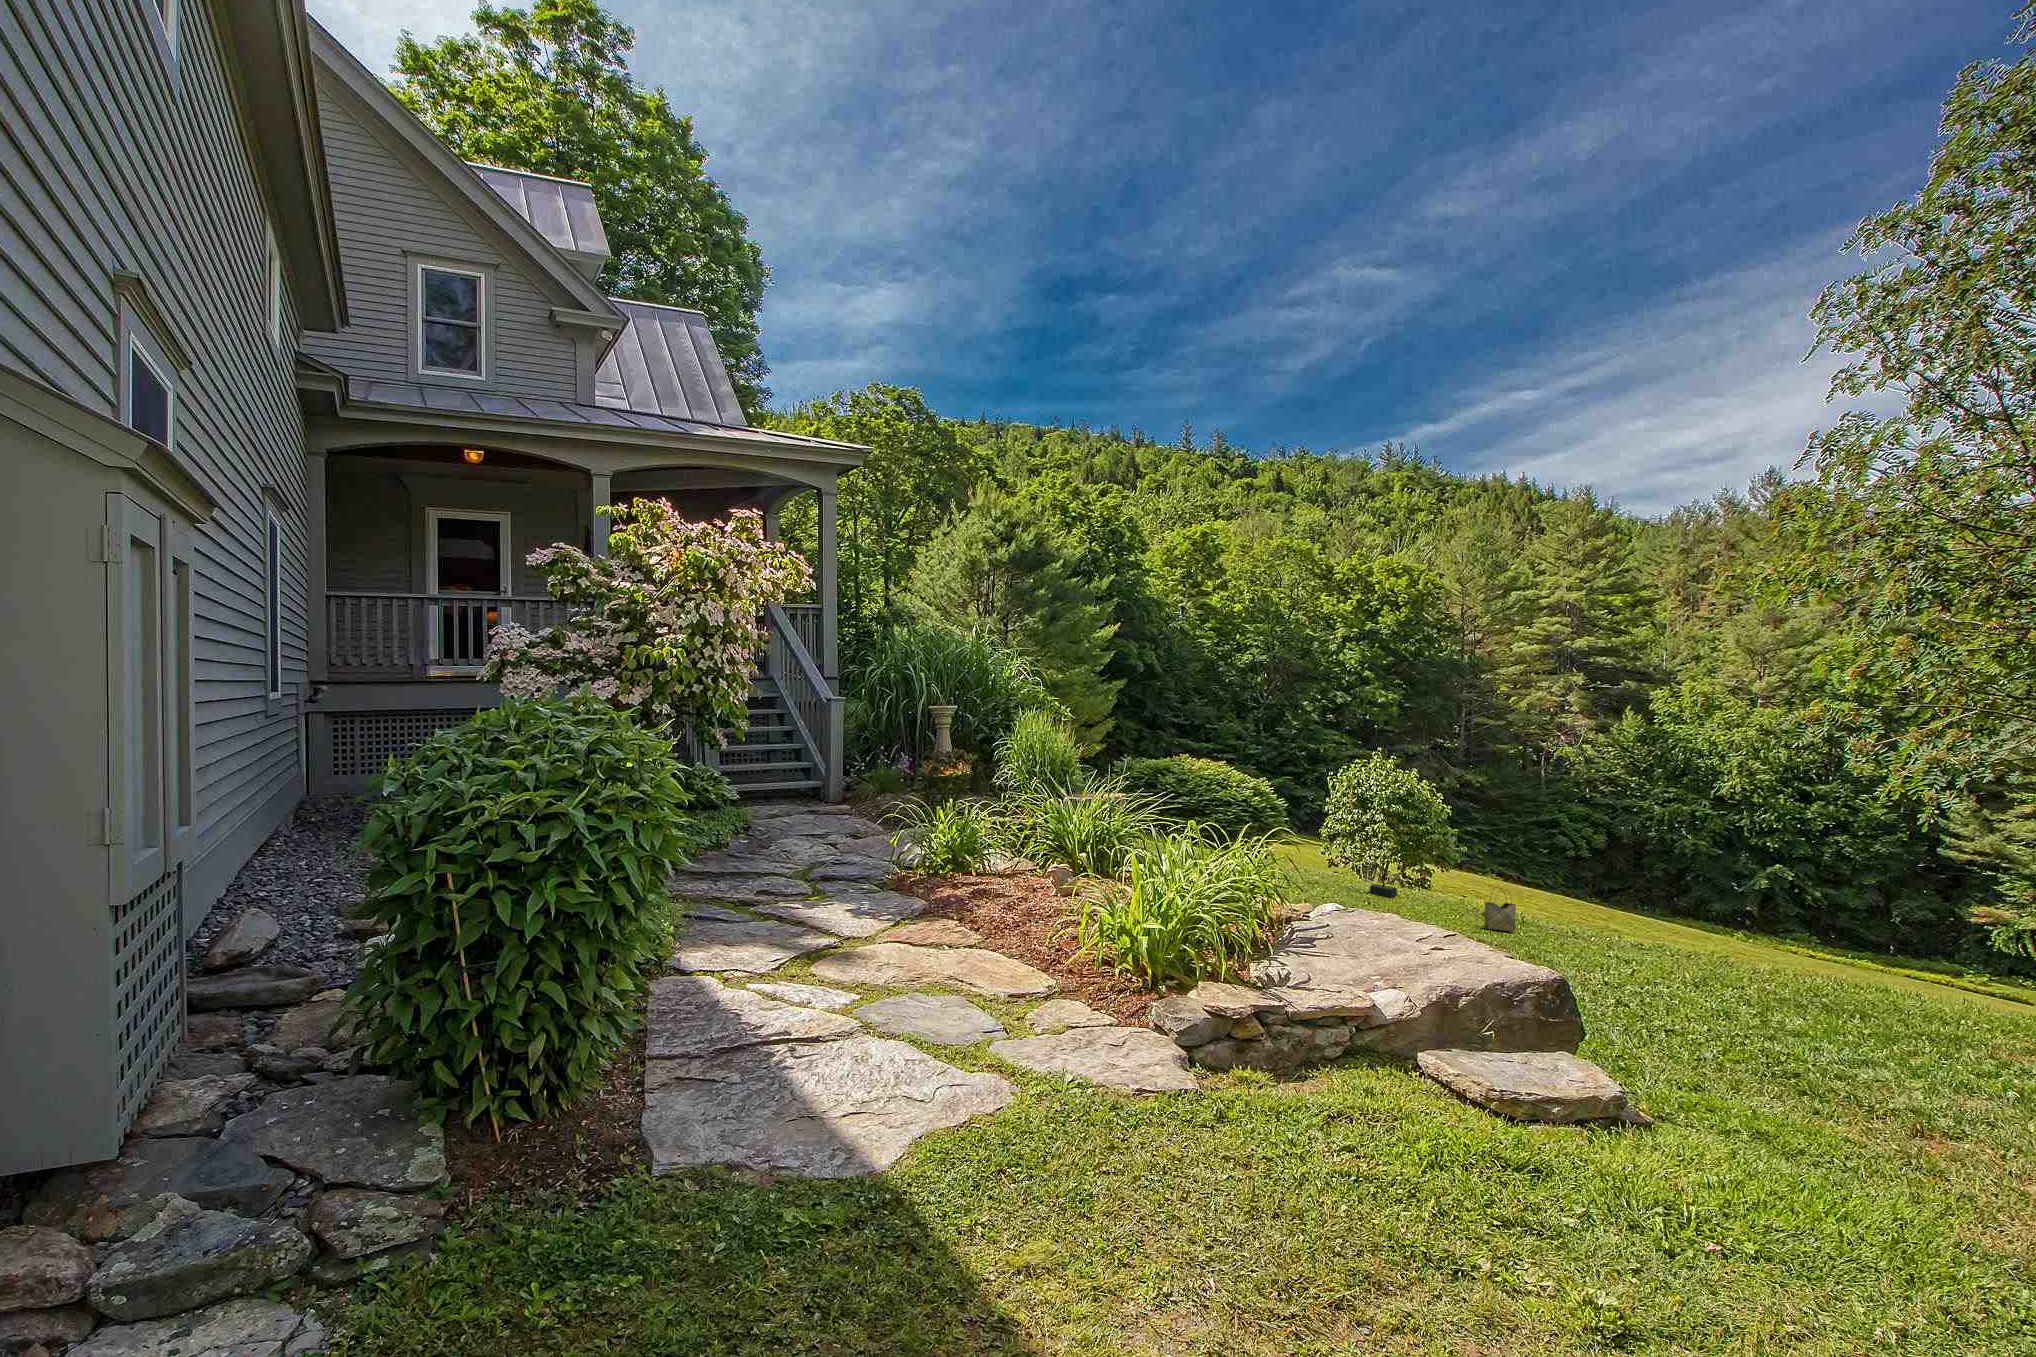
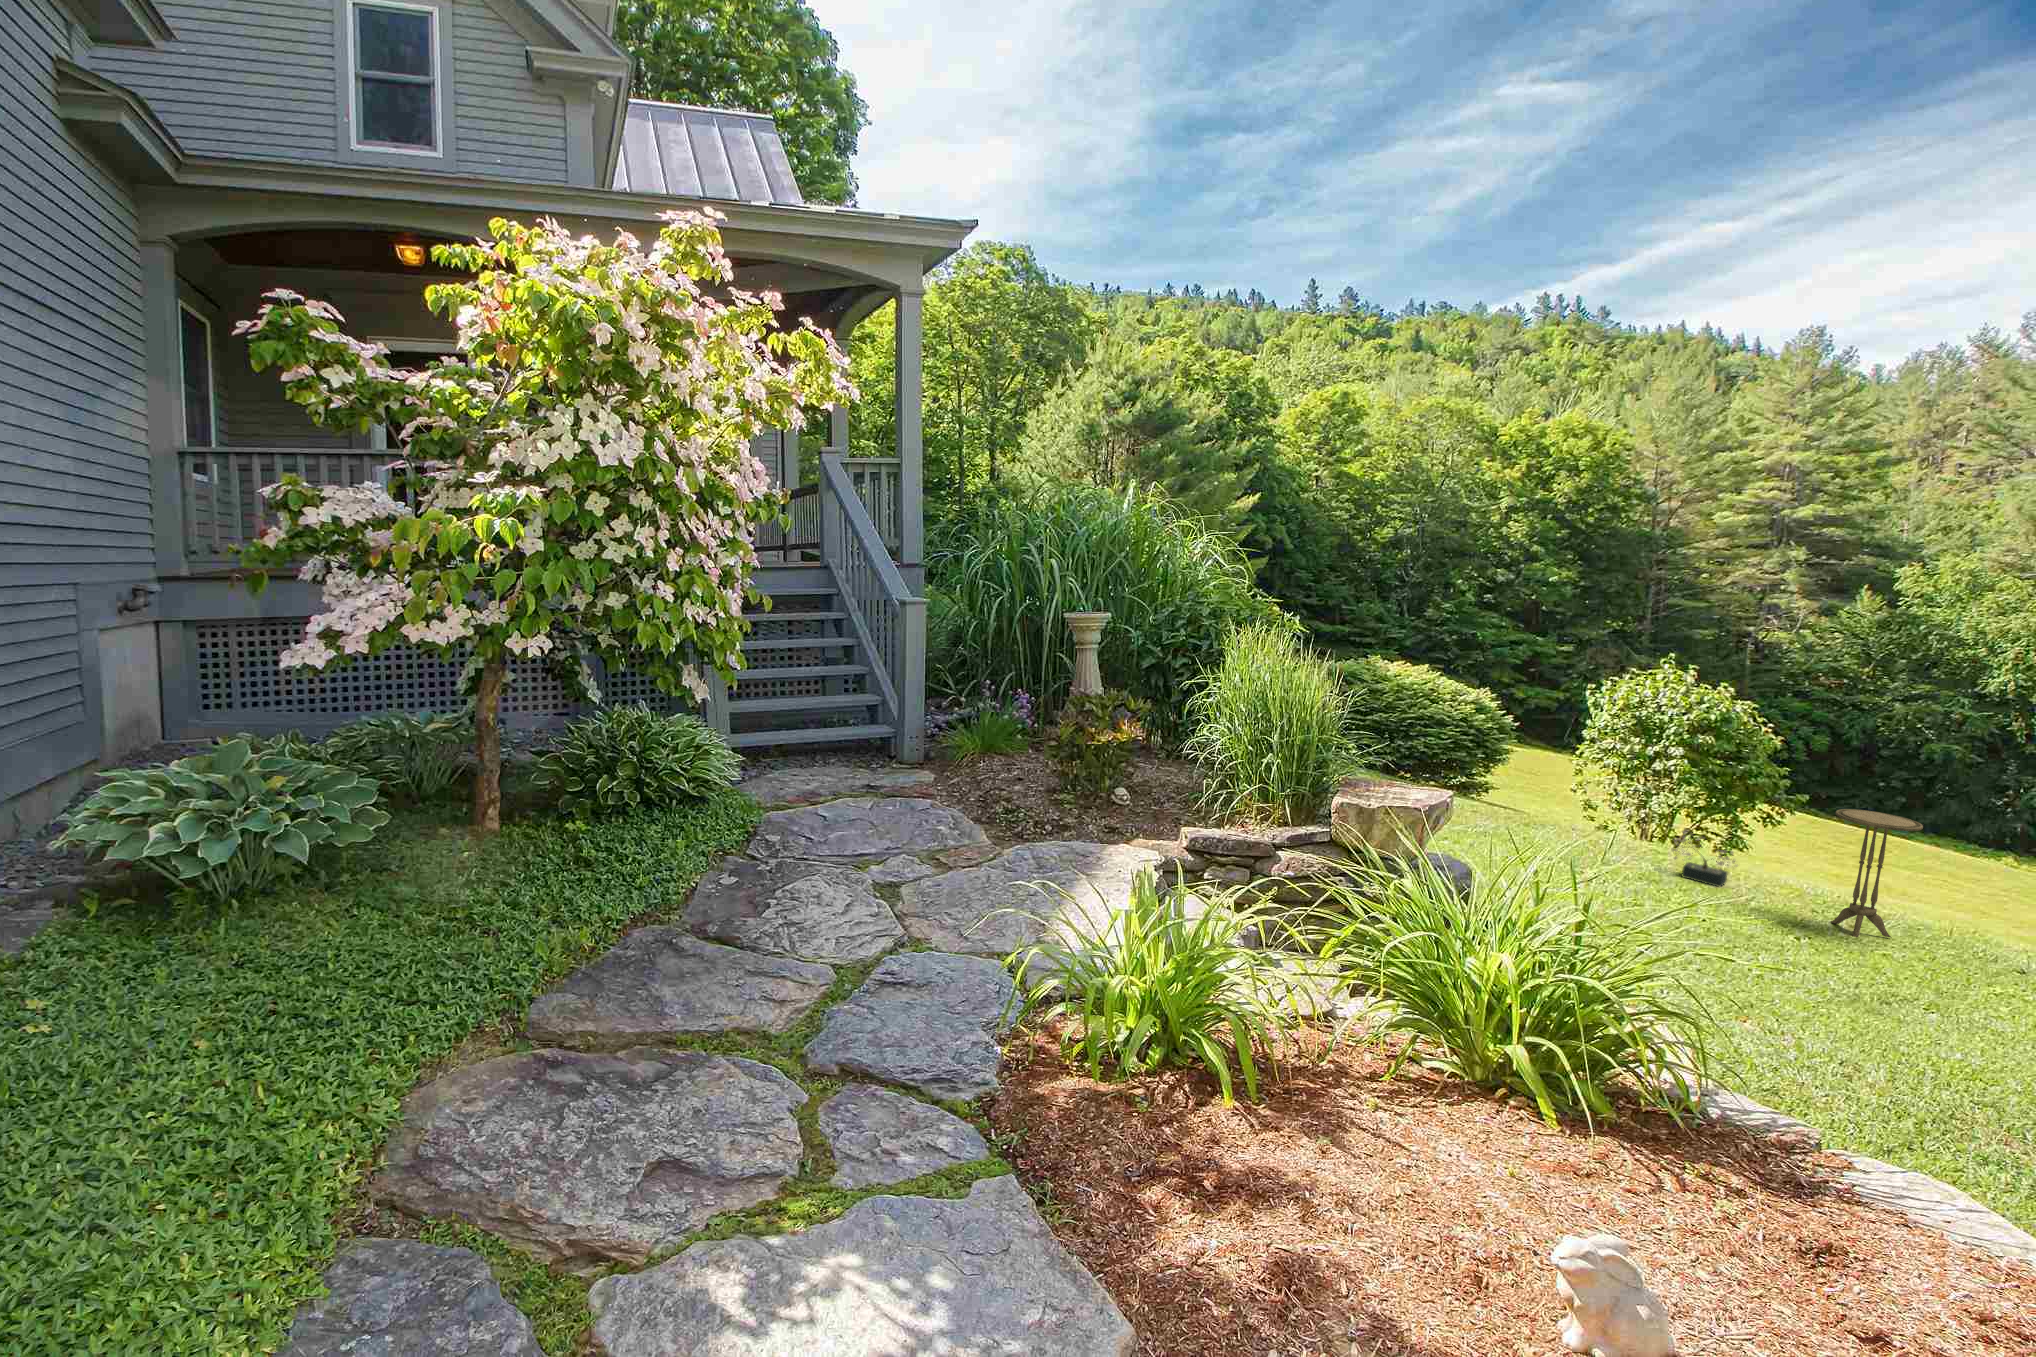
side table: none [1440,839,1483,919] -> present [1830,809,1923,937]
woven basket: present [1484,887,1516,931] -> none [1931,898,1998,974]

